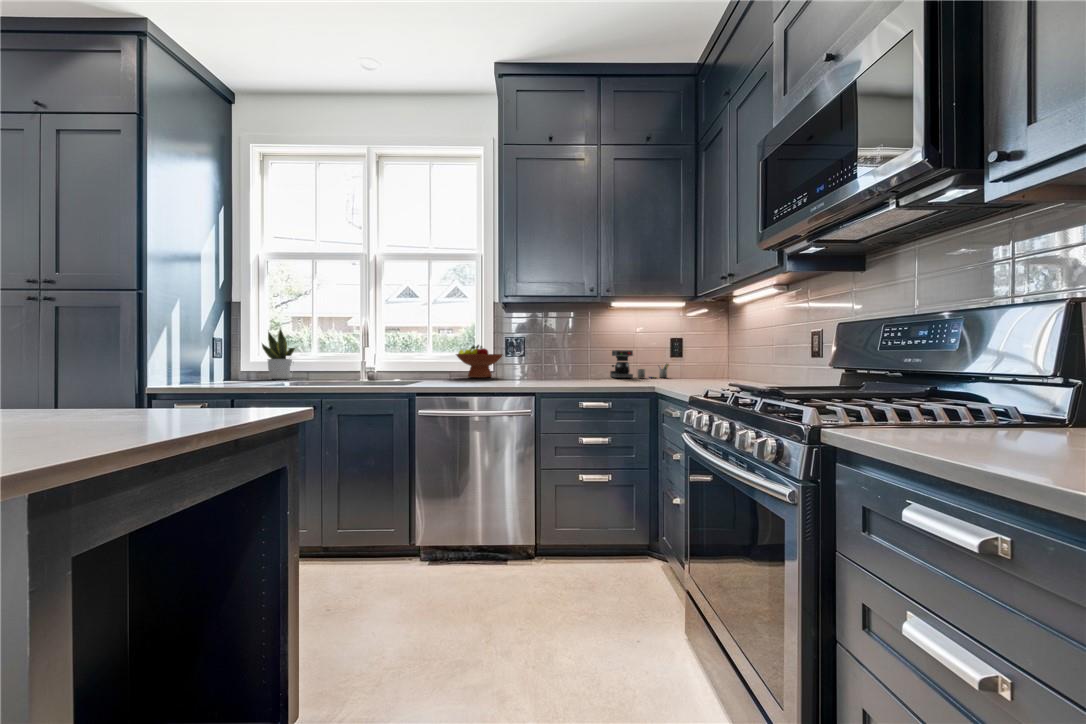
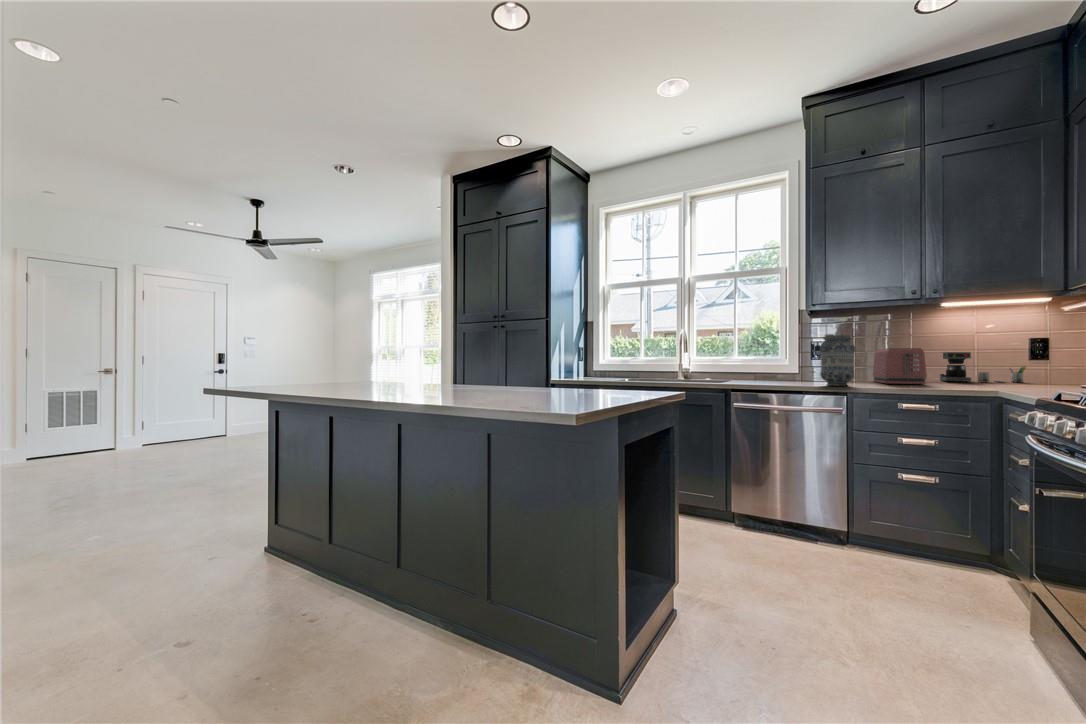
potted plant: present [262,329,295,379] -> none [610,338,635,377]
vase: none [511,330,544,386] -> present [820,334,855,386]
fruit bowl: present [456,345,502,378] -> none [762,349,812,379]
toaster: none [558,346,602,382] -> present [873,348,927,384]

